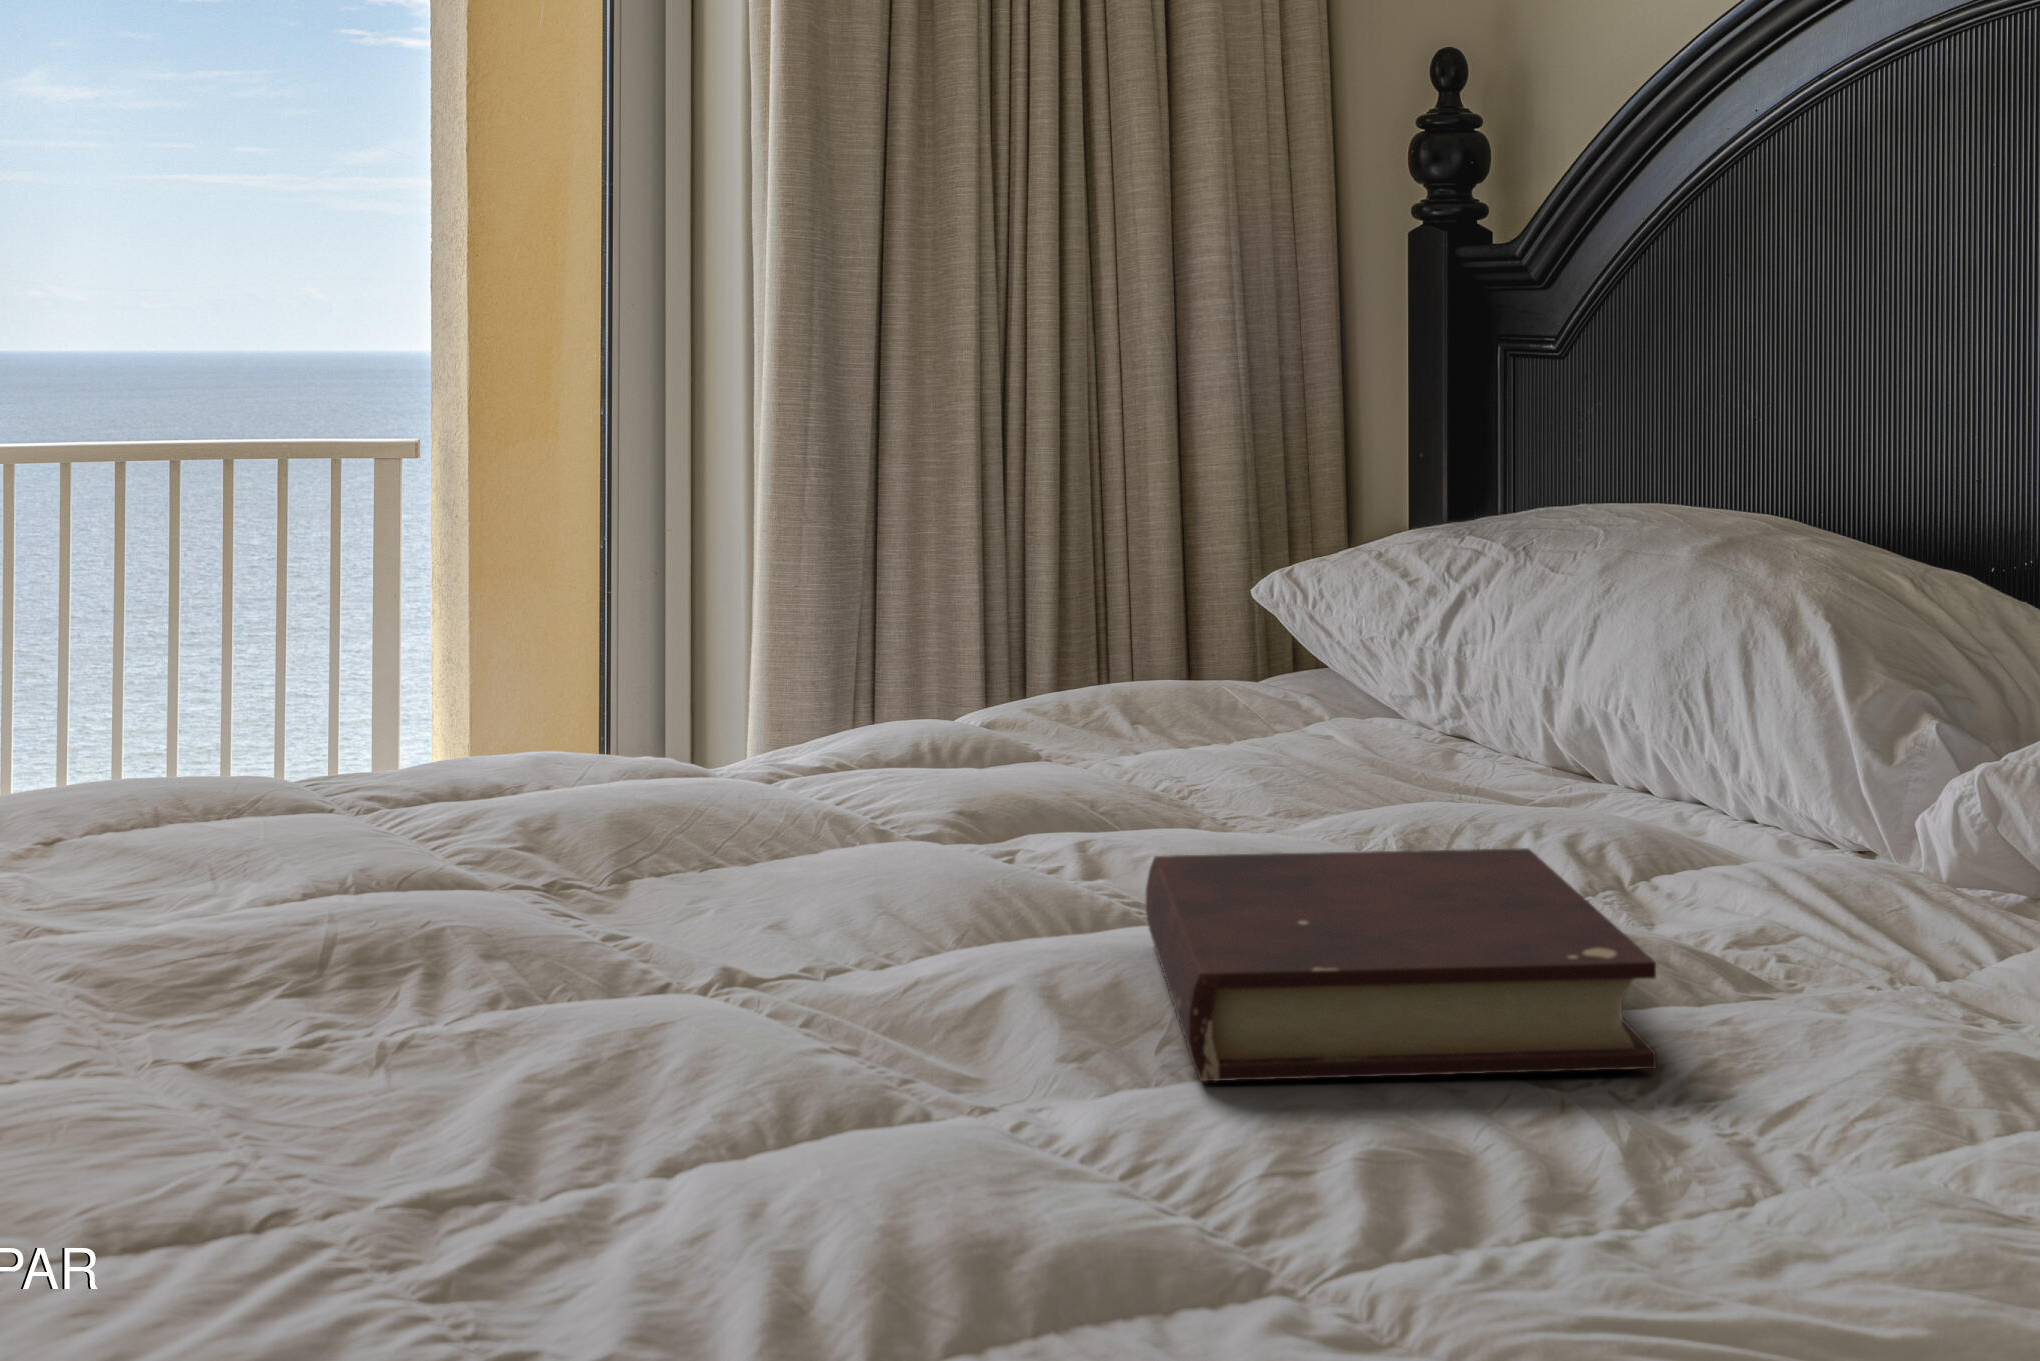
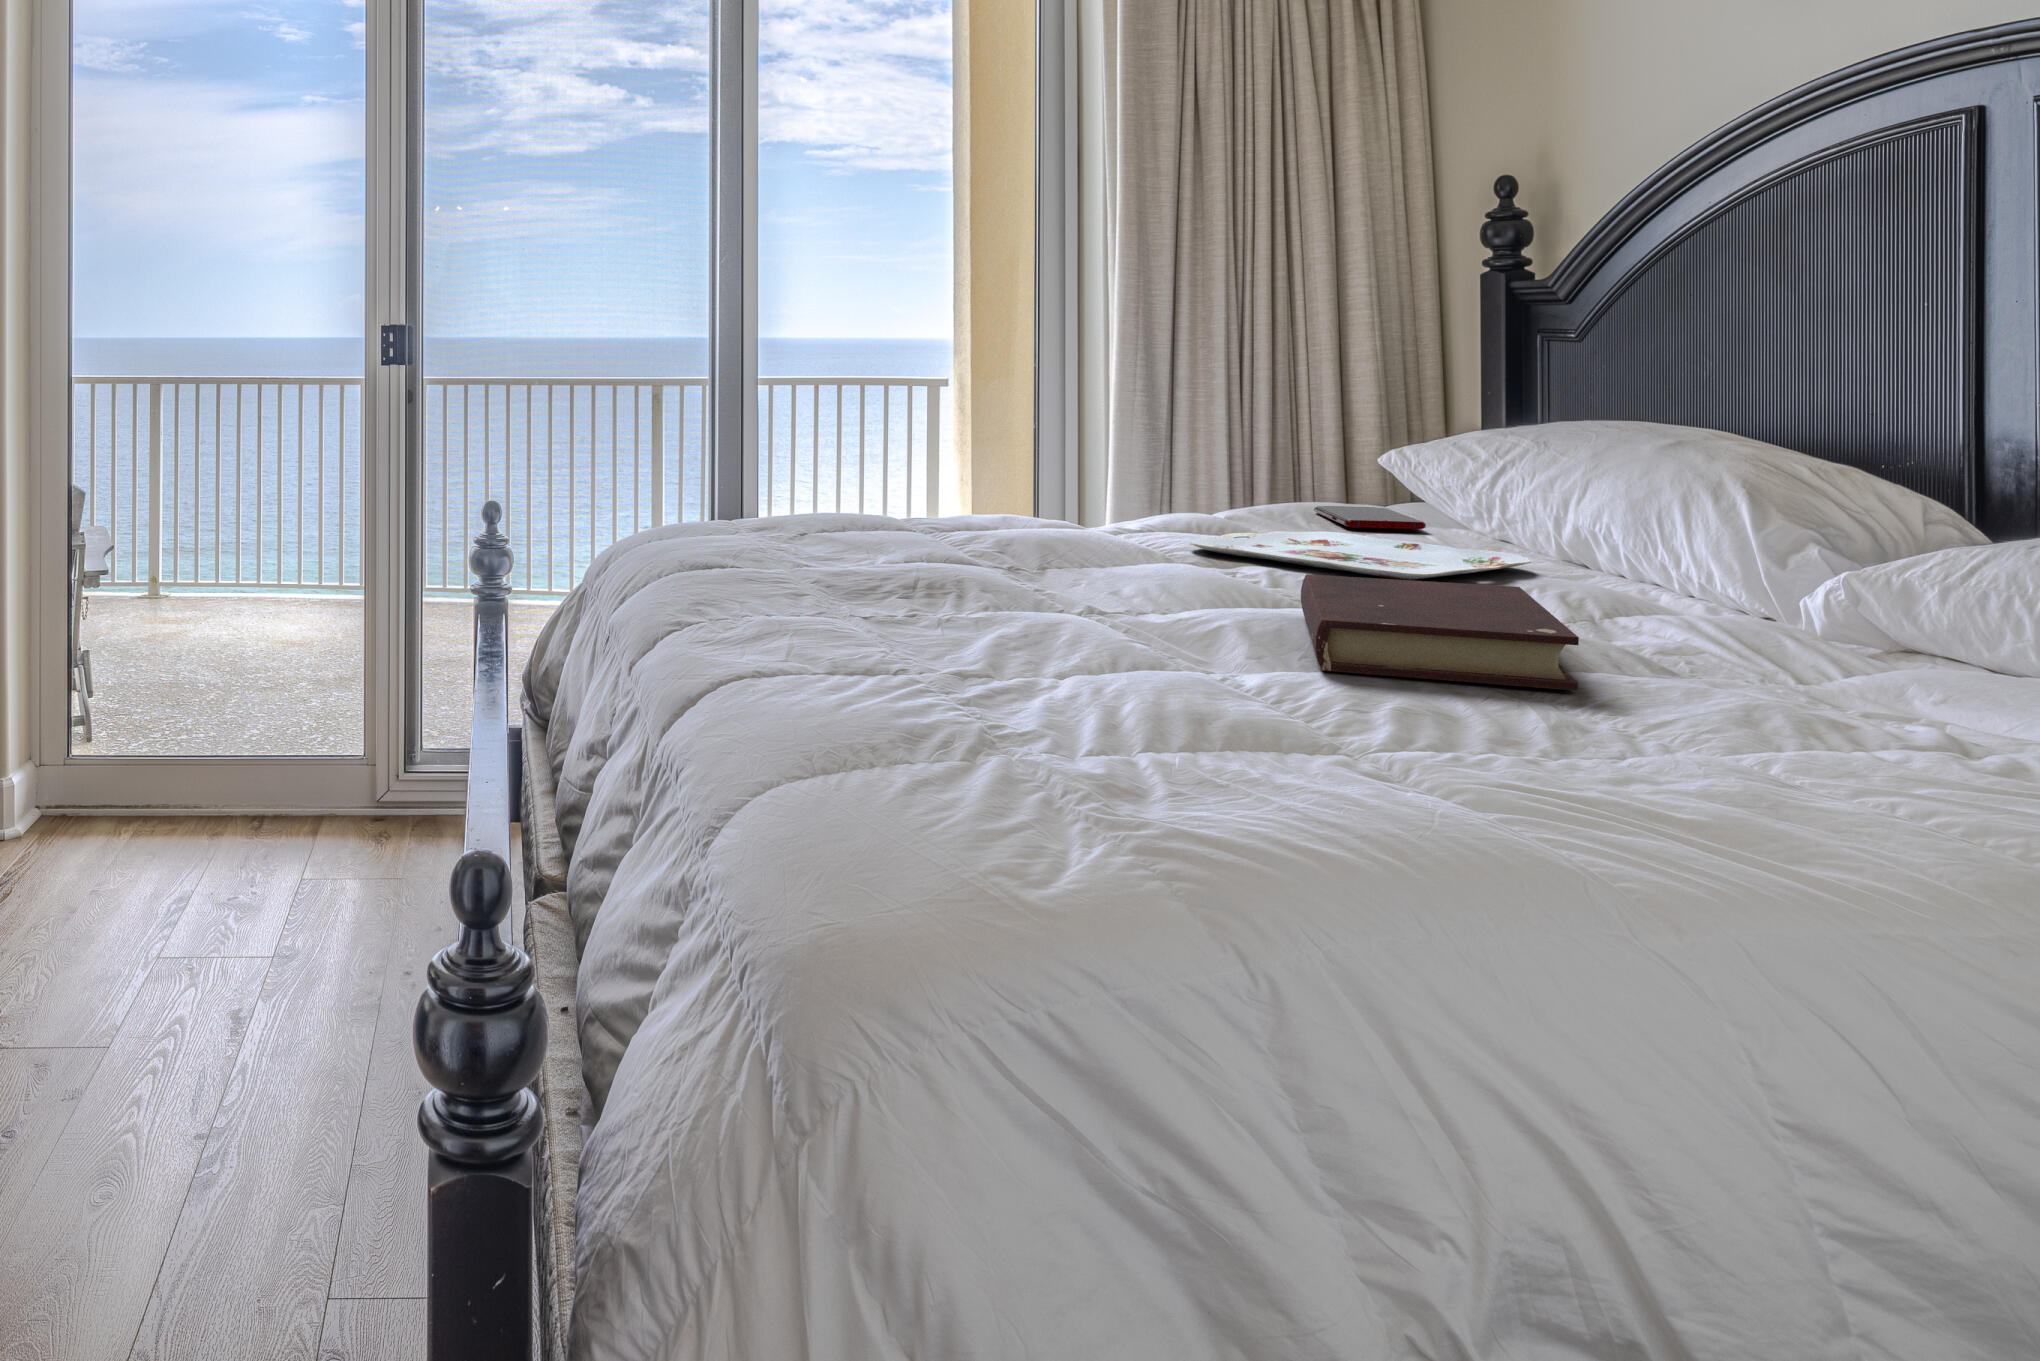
smartphone: none [1142,677,1337,724] -> present [1314,506,1426,529]
serving tray: none [923,738,1522,835] -> present [1190,531,1531,580]

